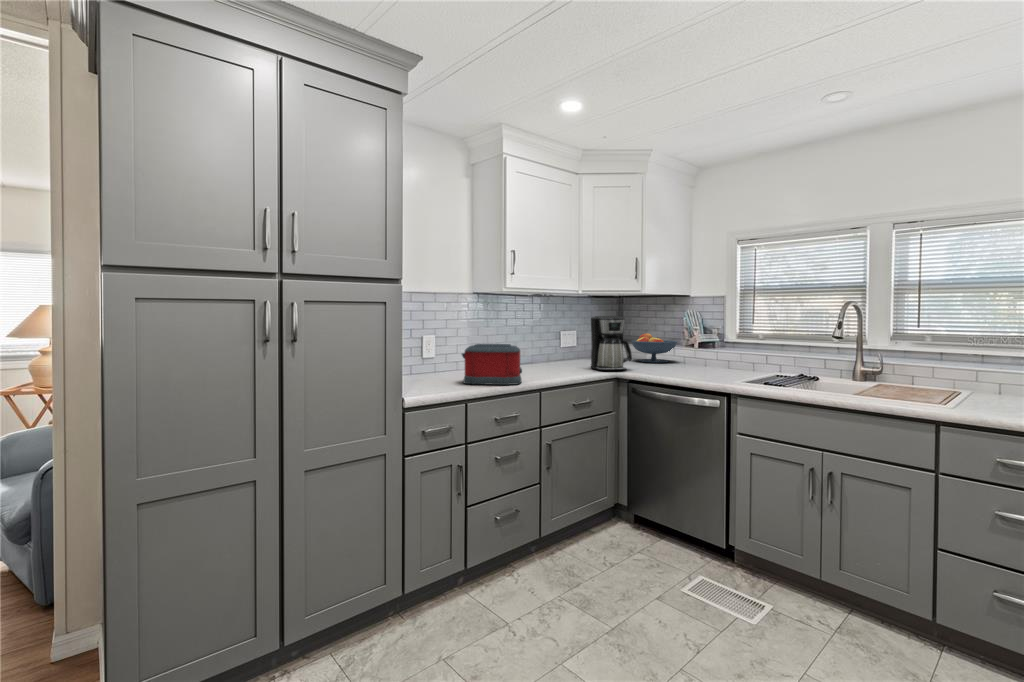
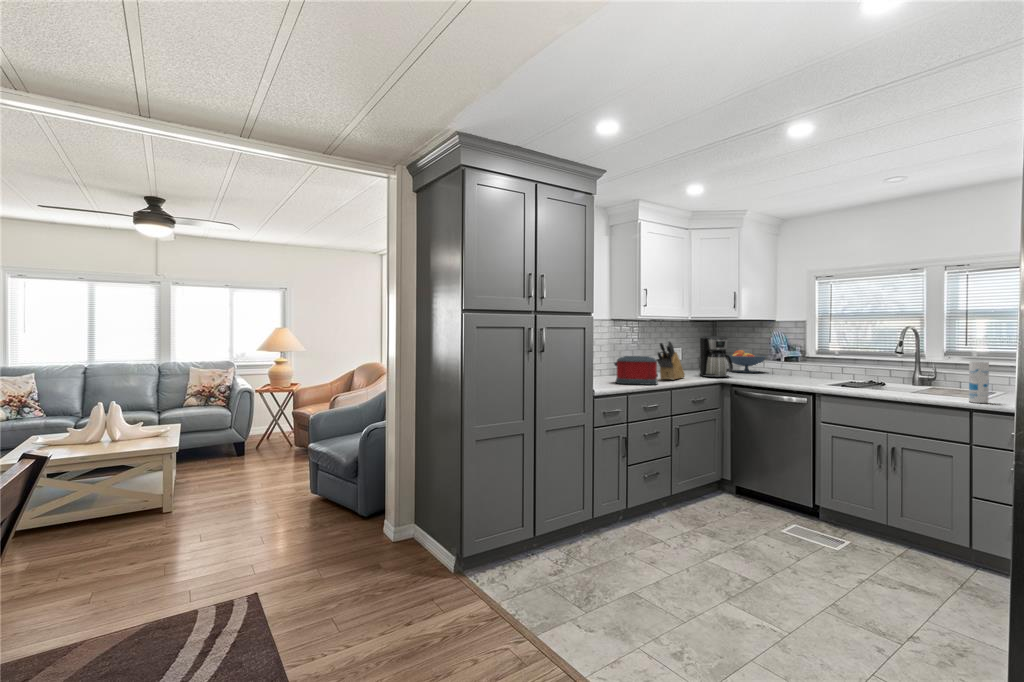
knife block: none [525,322,568,376] -> present [657,341,685,380]
canister: none [934,350,964,412] -> present [969,361,989,403]

